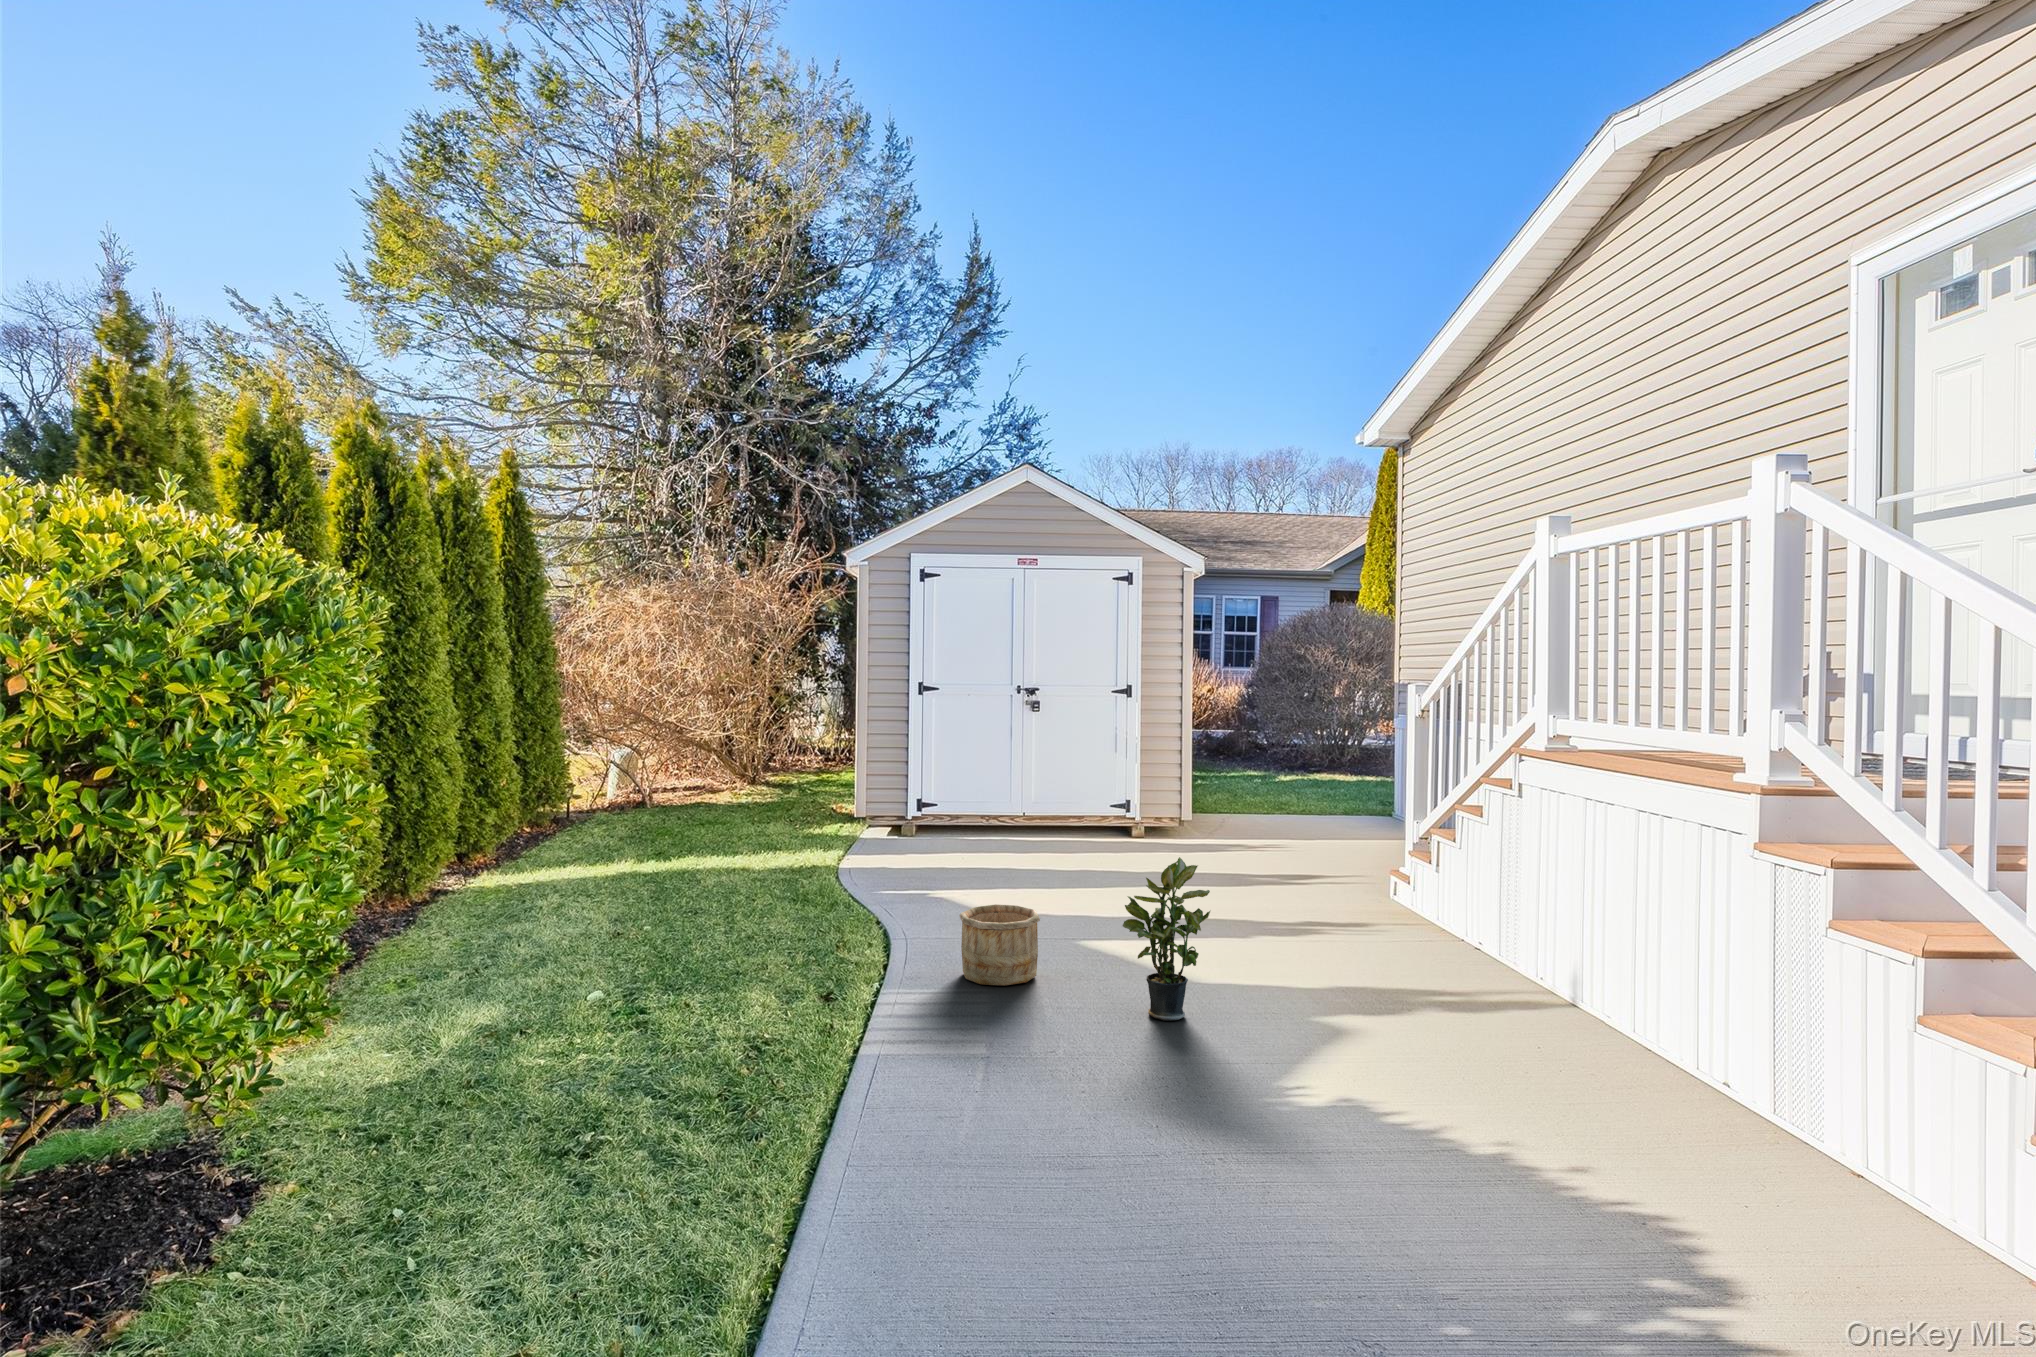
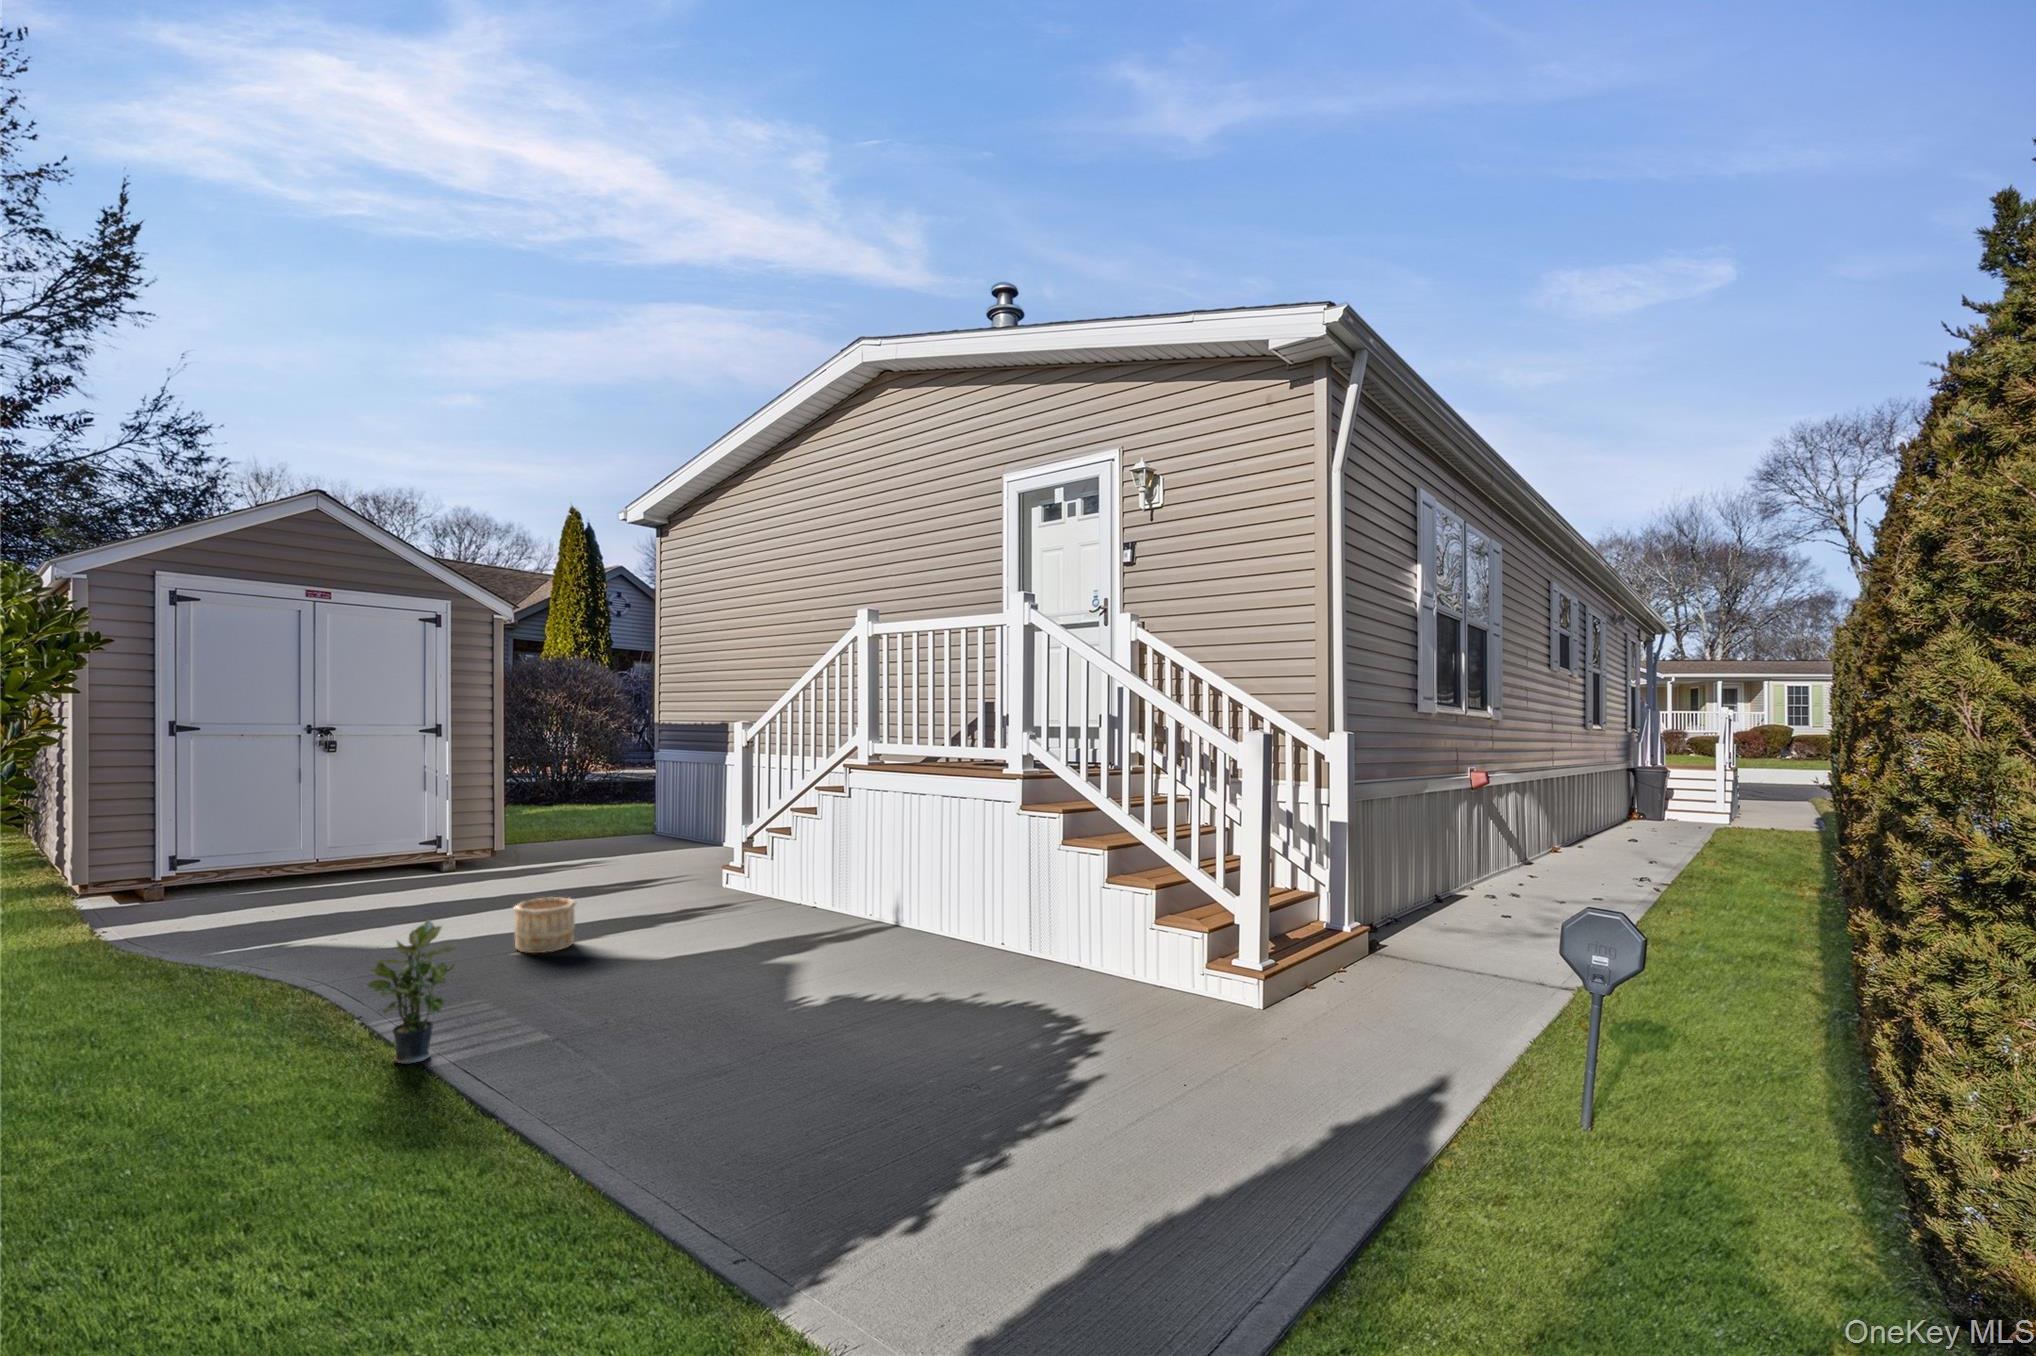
wooden bucket: present [960,904,1040,986] -> present [513,897,576,953]

